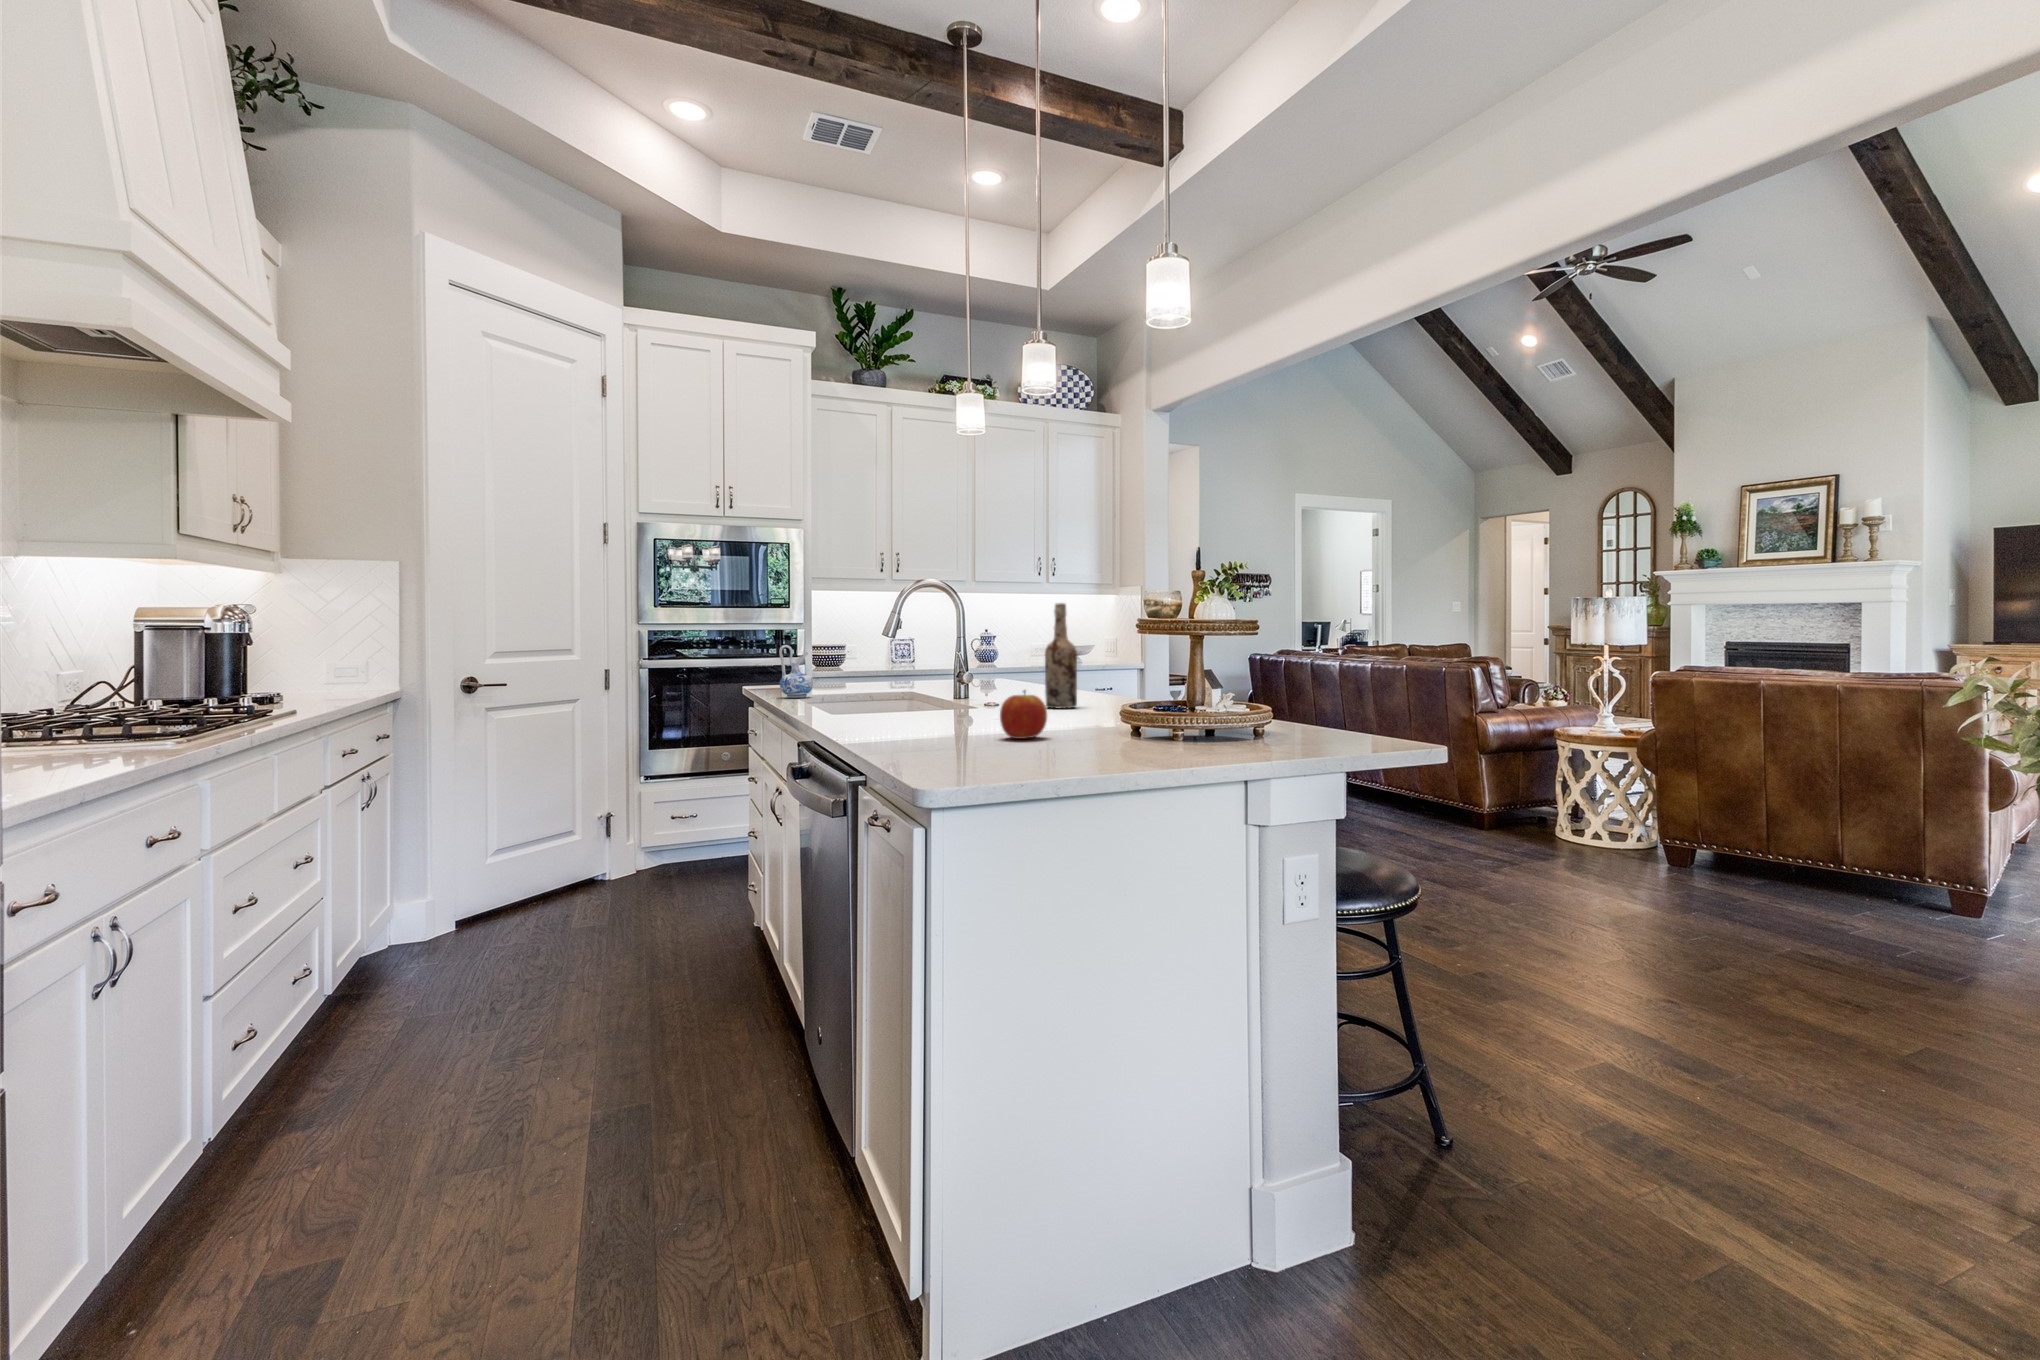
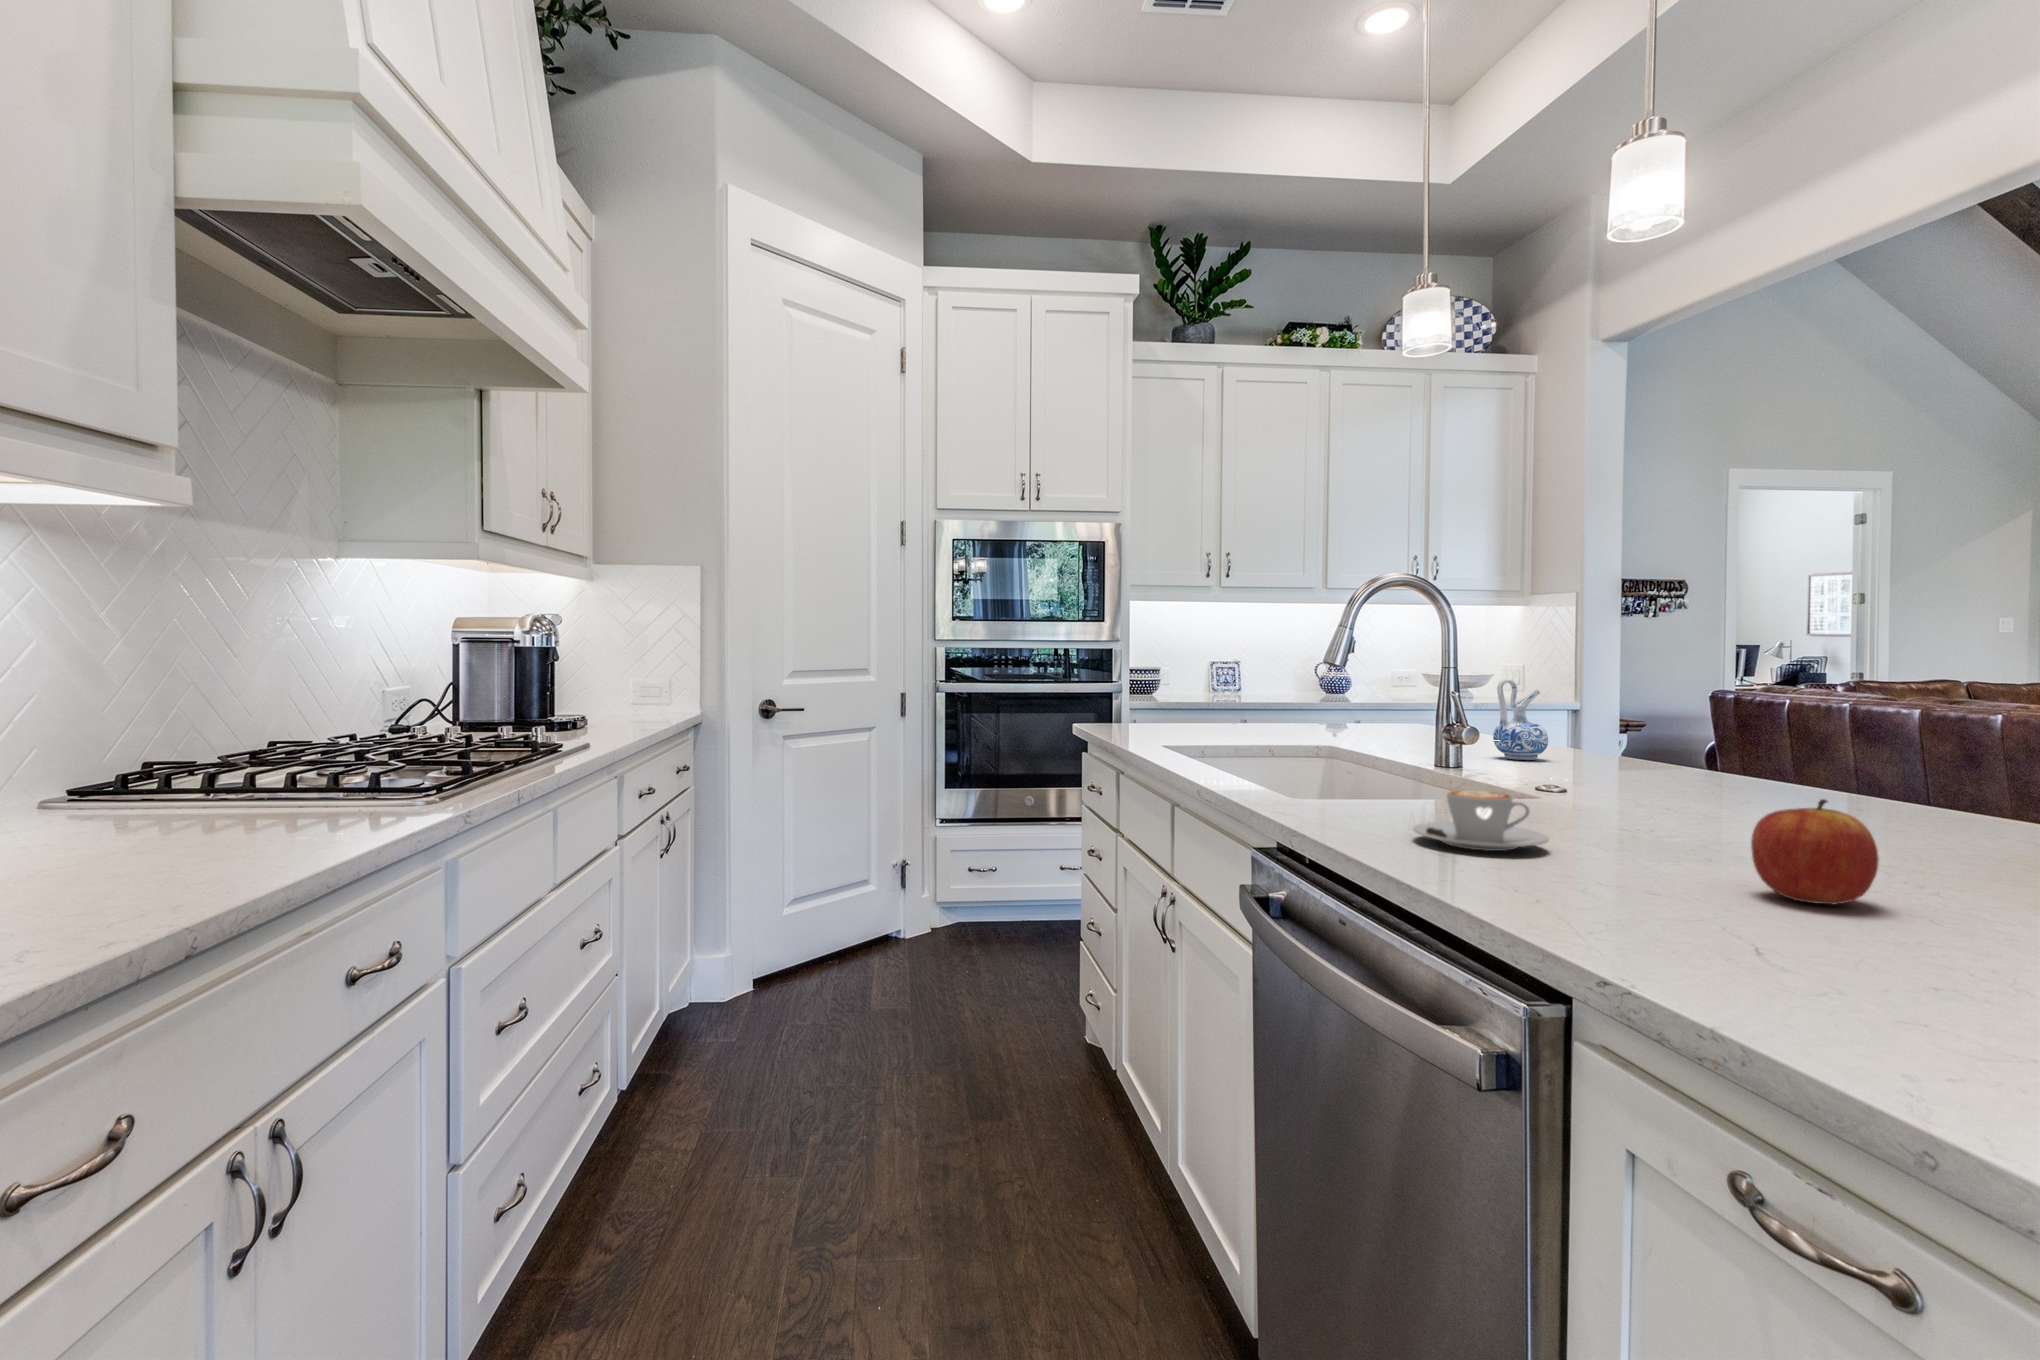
wine bottle: present [1045,603,1077,709] -> none [1620,616,1686,797]
ceramic pitcher: present [779,645,813,698] -> present [1493,679,1548,760]
coffee cup: none [873,701,940,731] -> present [1413,790,1549,851]

